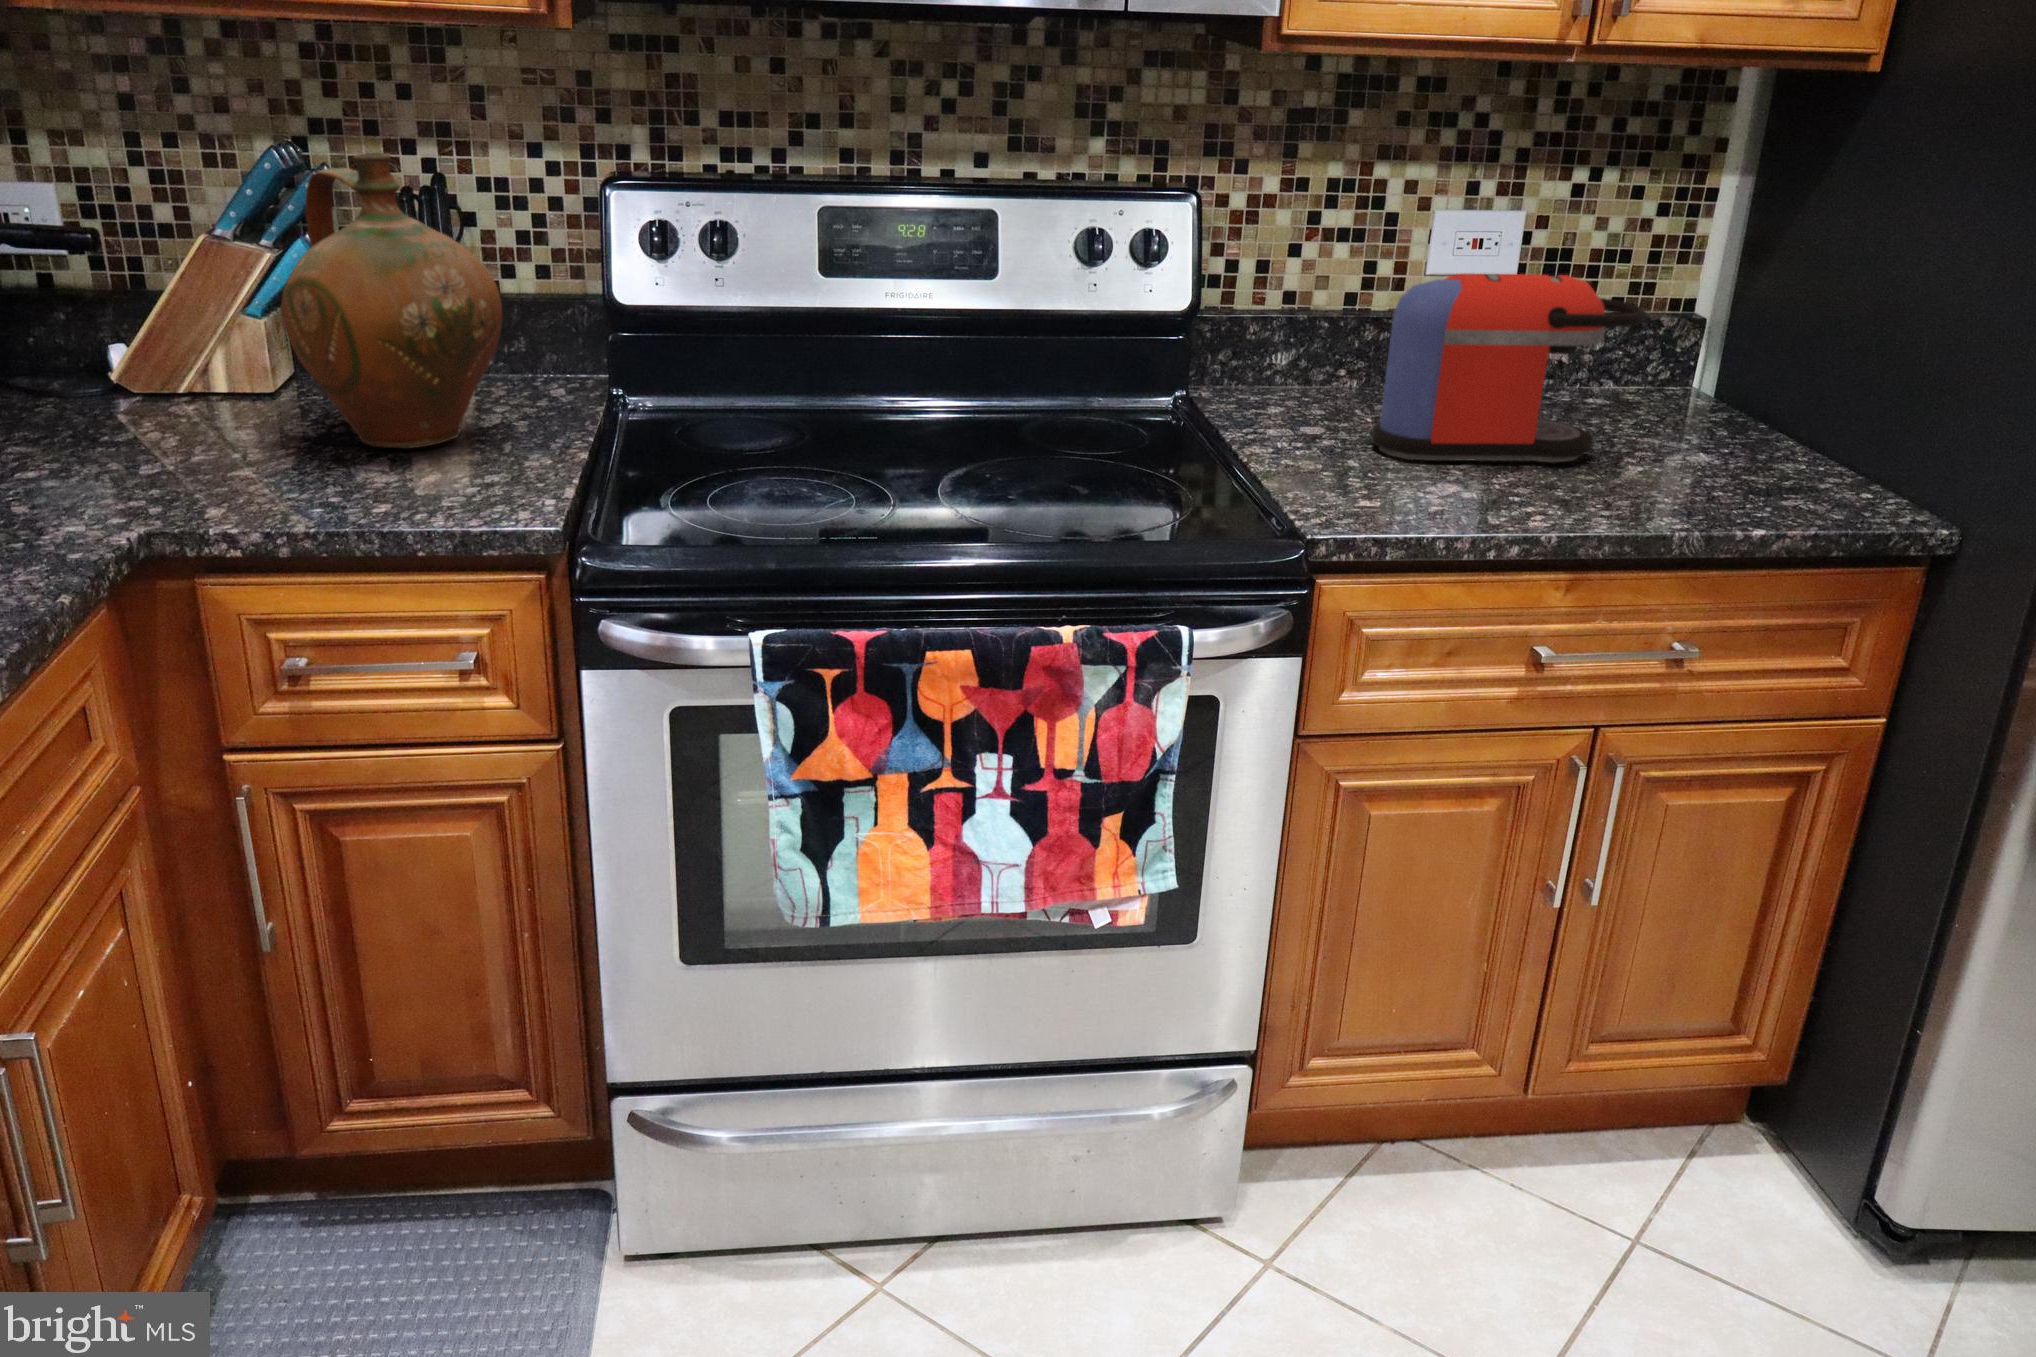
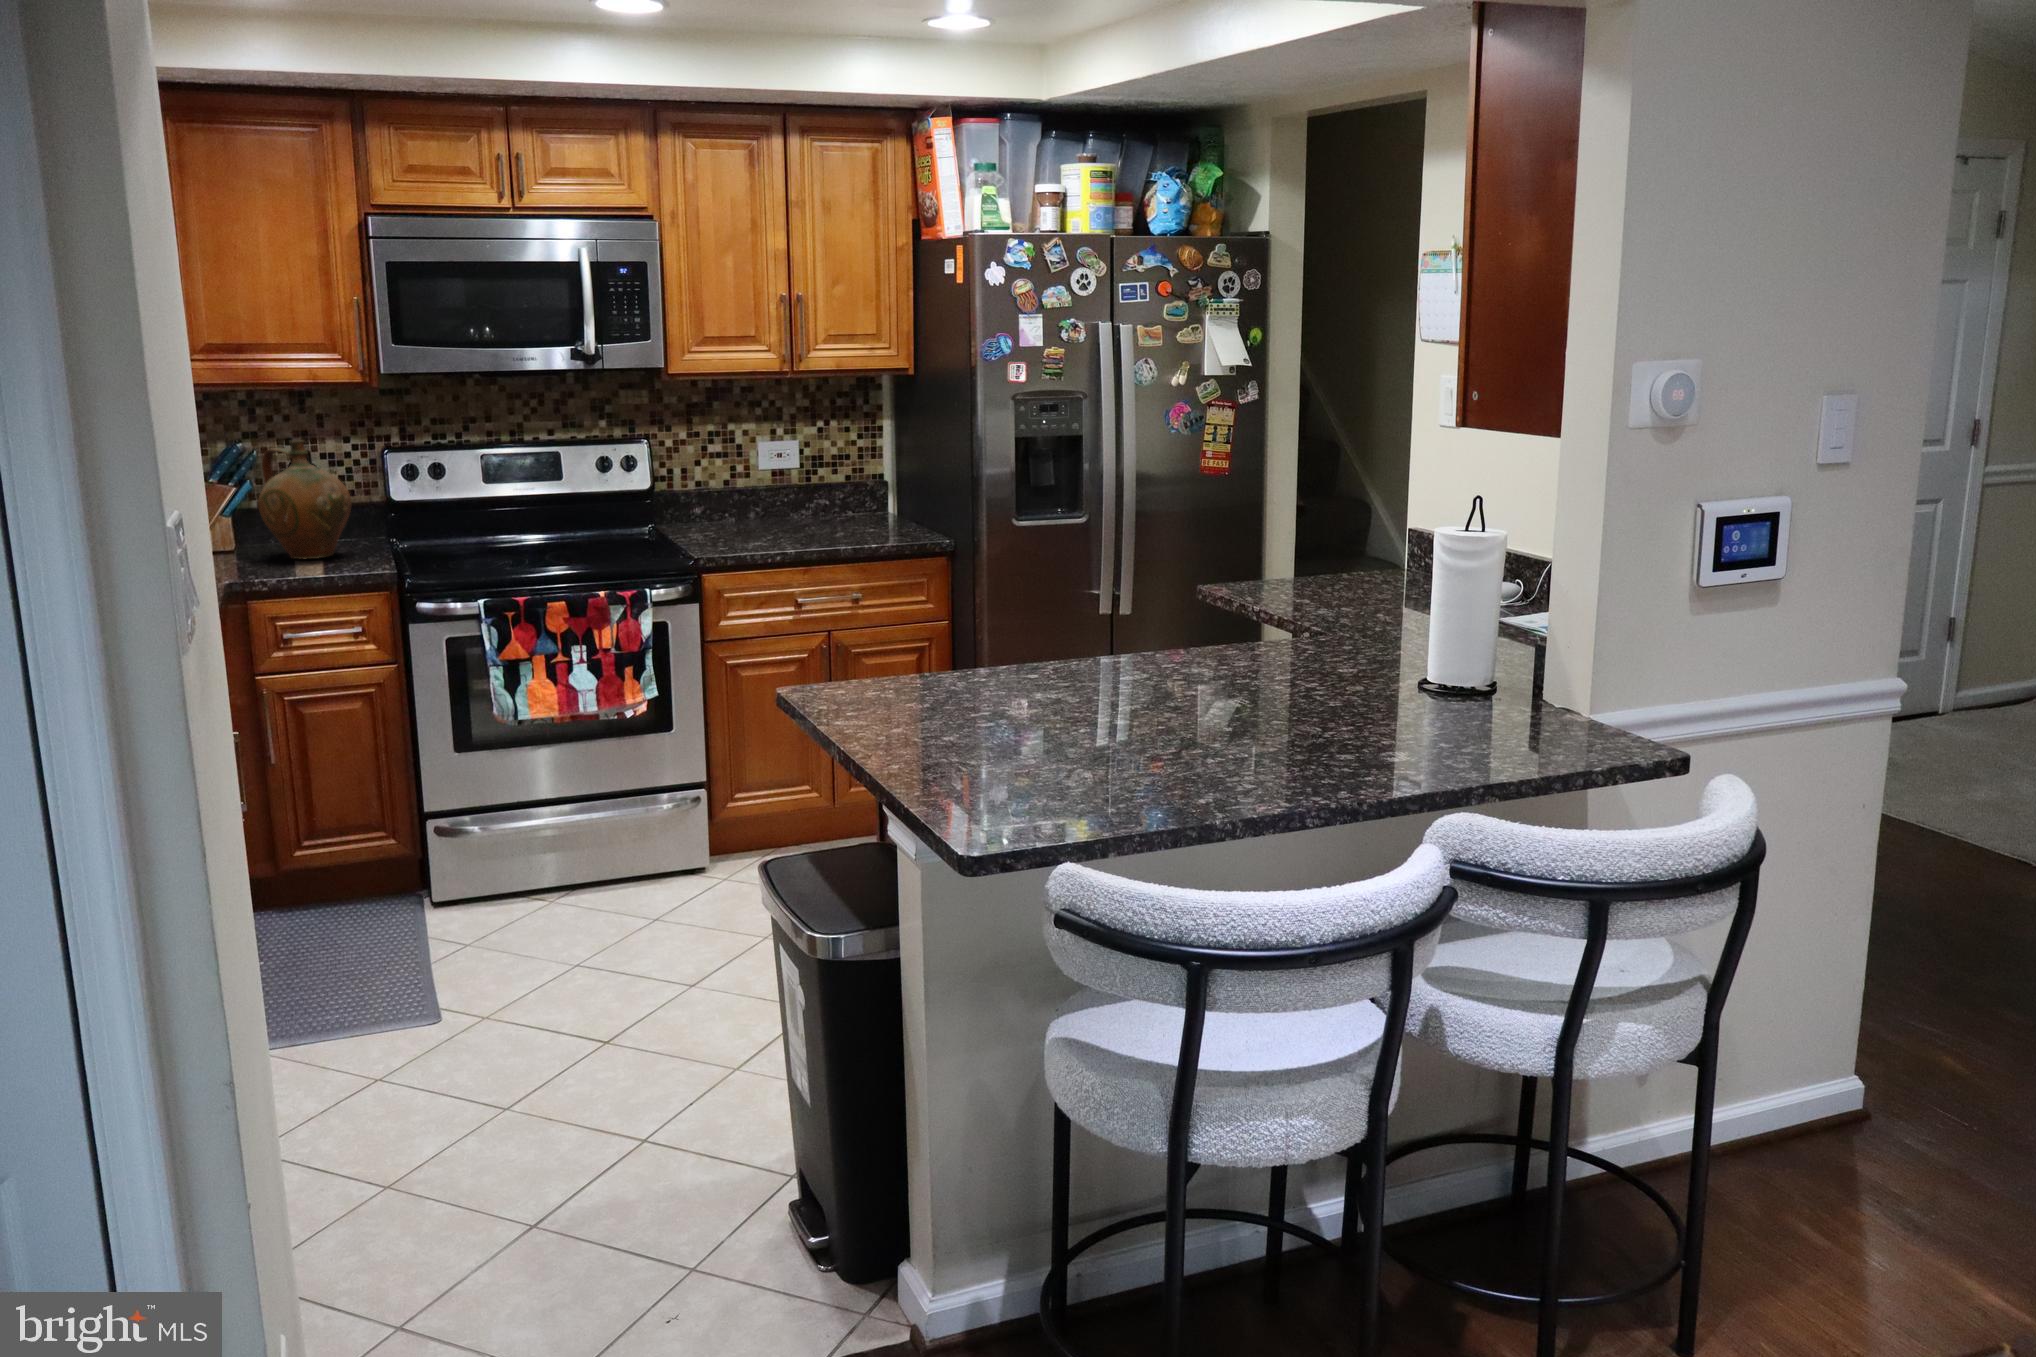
coffee maker: present [1372,274,1646,462] -> none [732,460,834,538]

